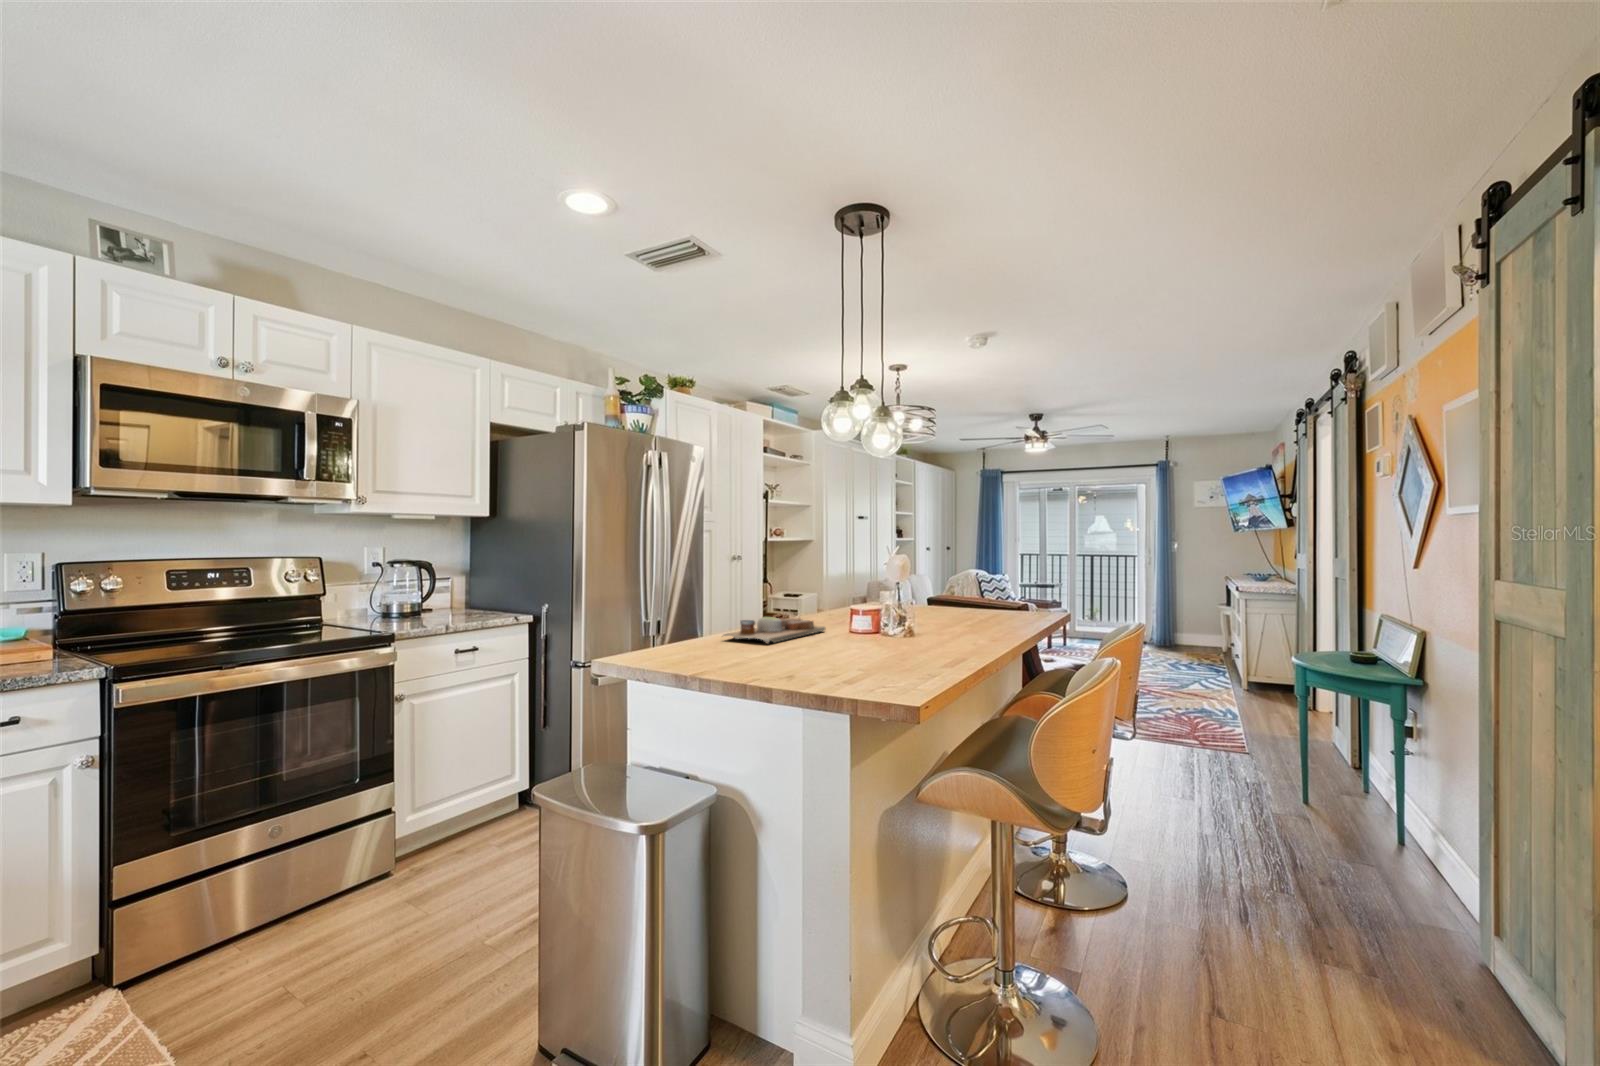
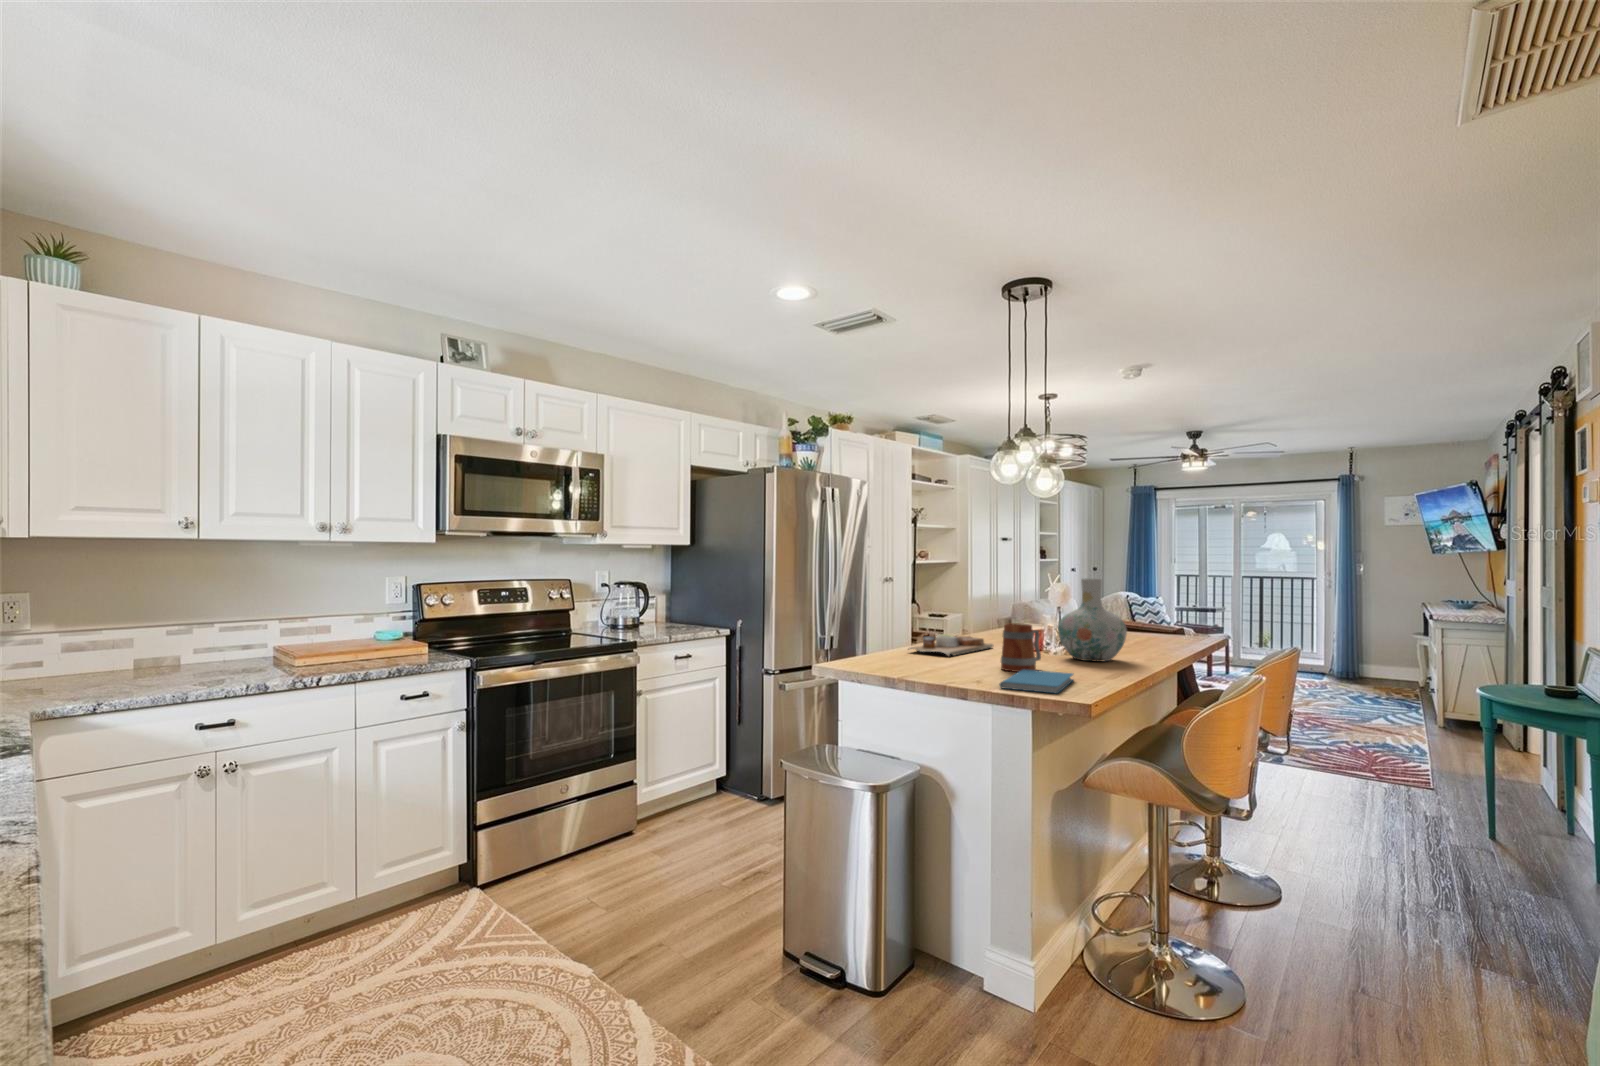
vase: none [895,549,970,645] -> present [1058,578,1127,662]
mug: none [823,603,872,663] -> present [1001,623,1041,672]
book: none [811,660,907,693] -> present [1000,669,1073,693]

